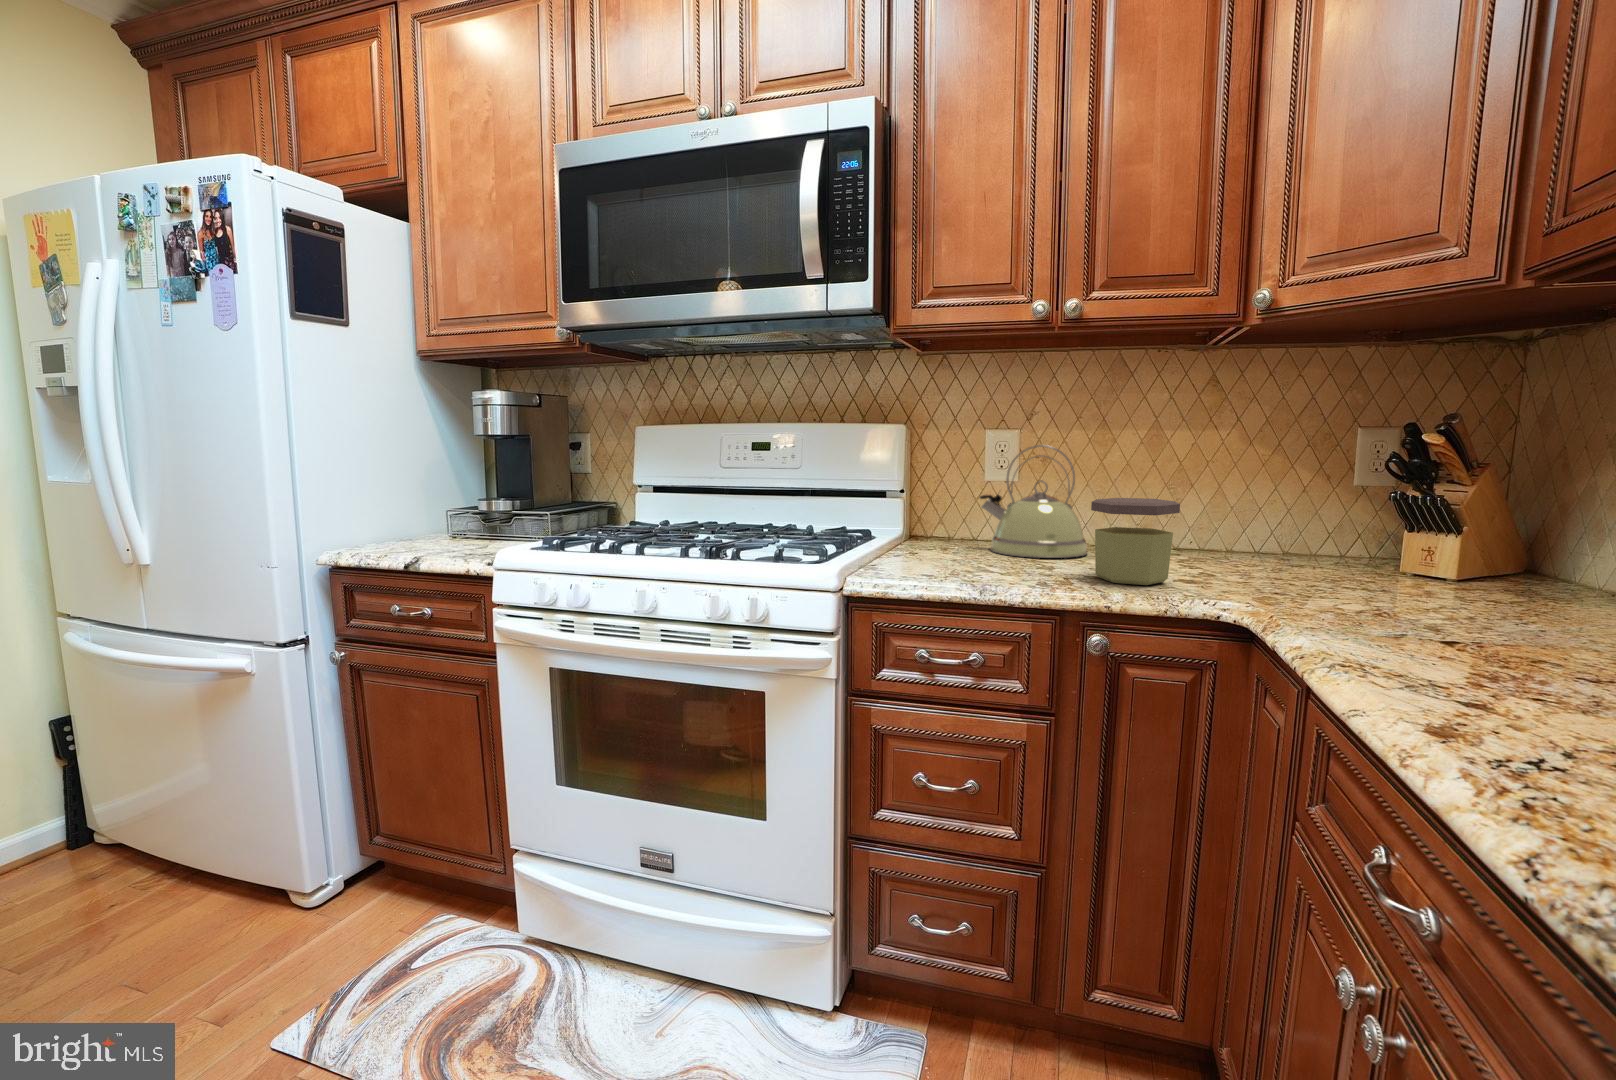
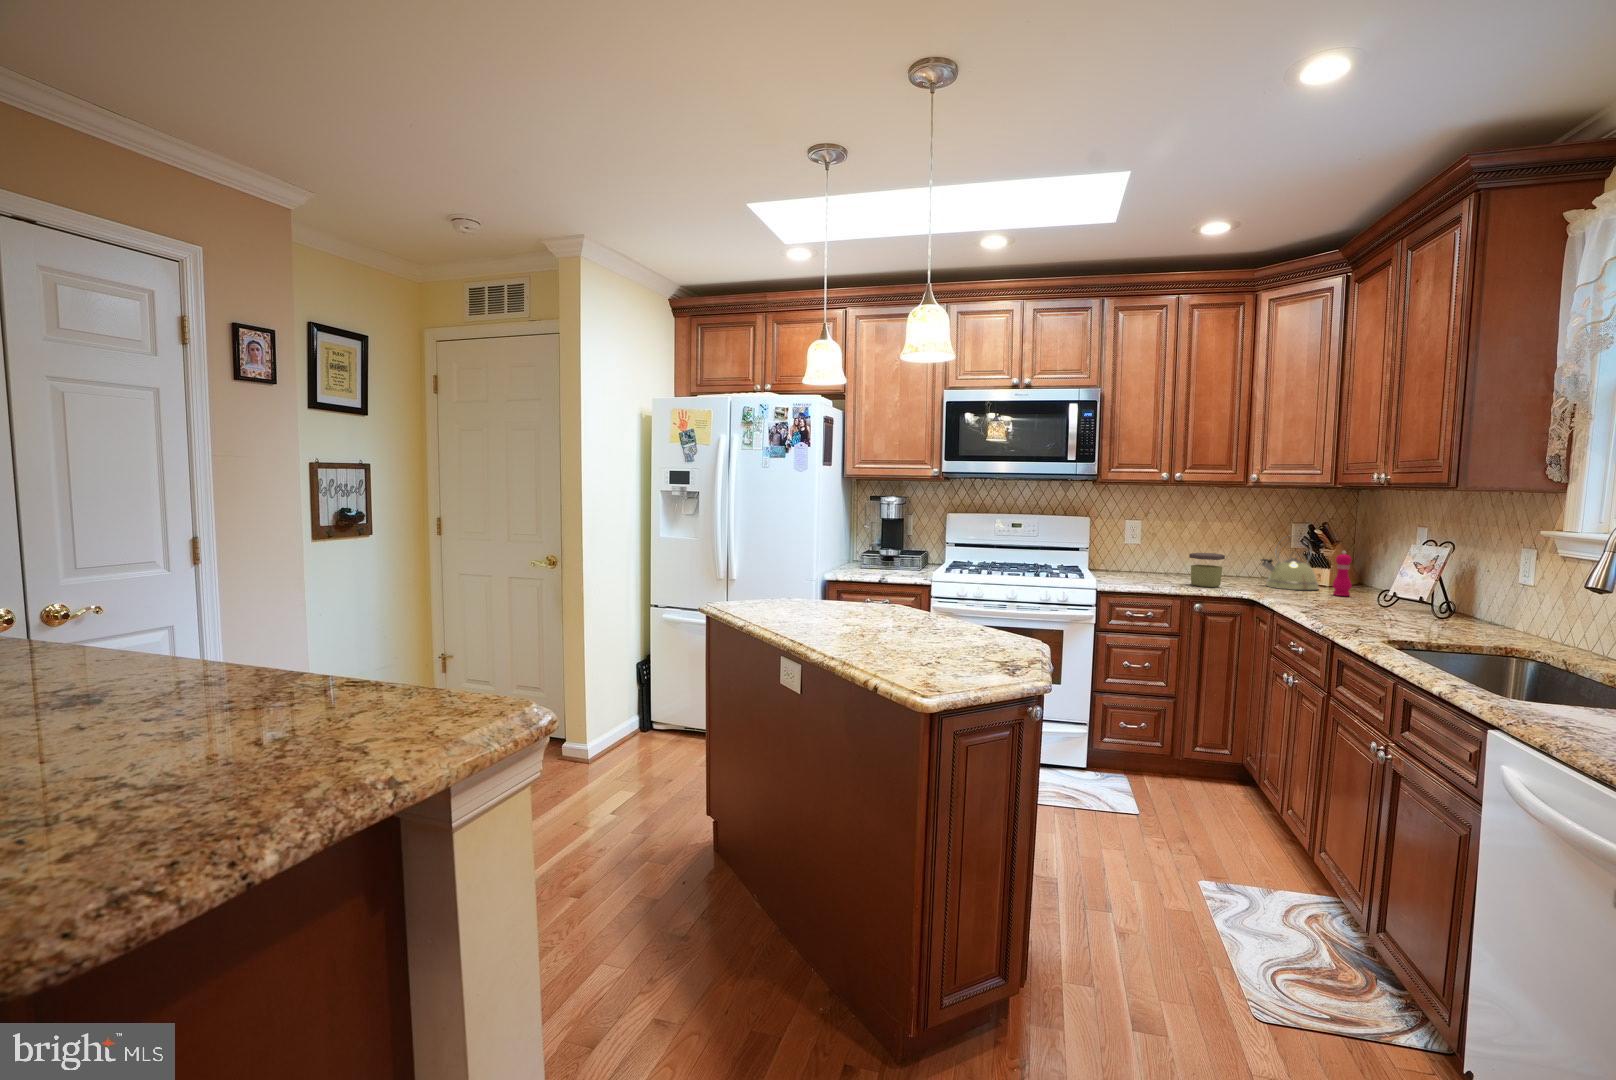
kettle: present [979,445,1088,558] -> present [1261,539,1319,590]
pepper mill: none [1487,484,1557,619] -> present [1333,551,1352,596]

